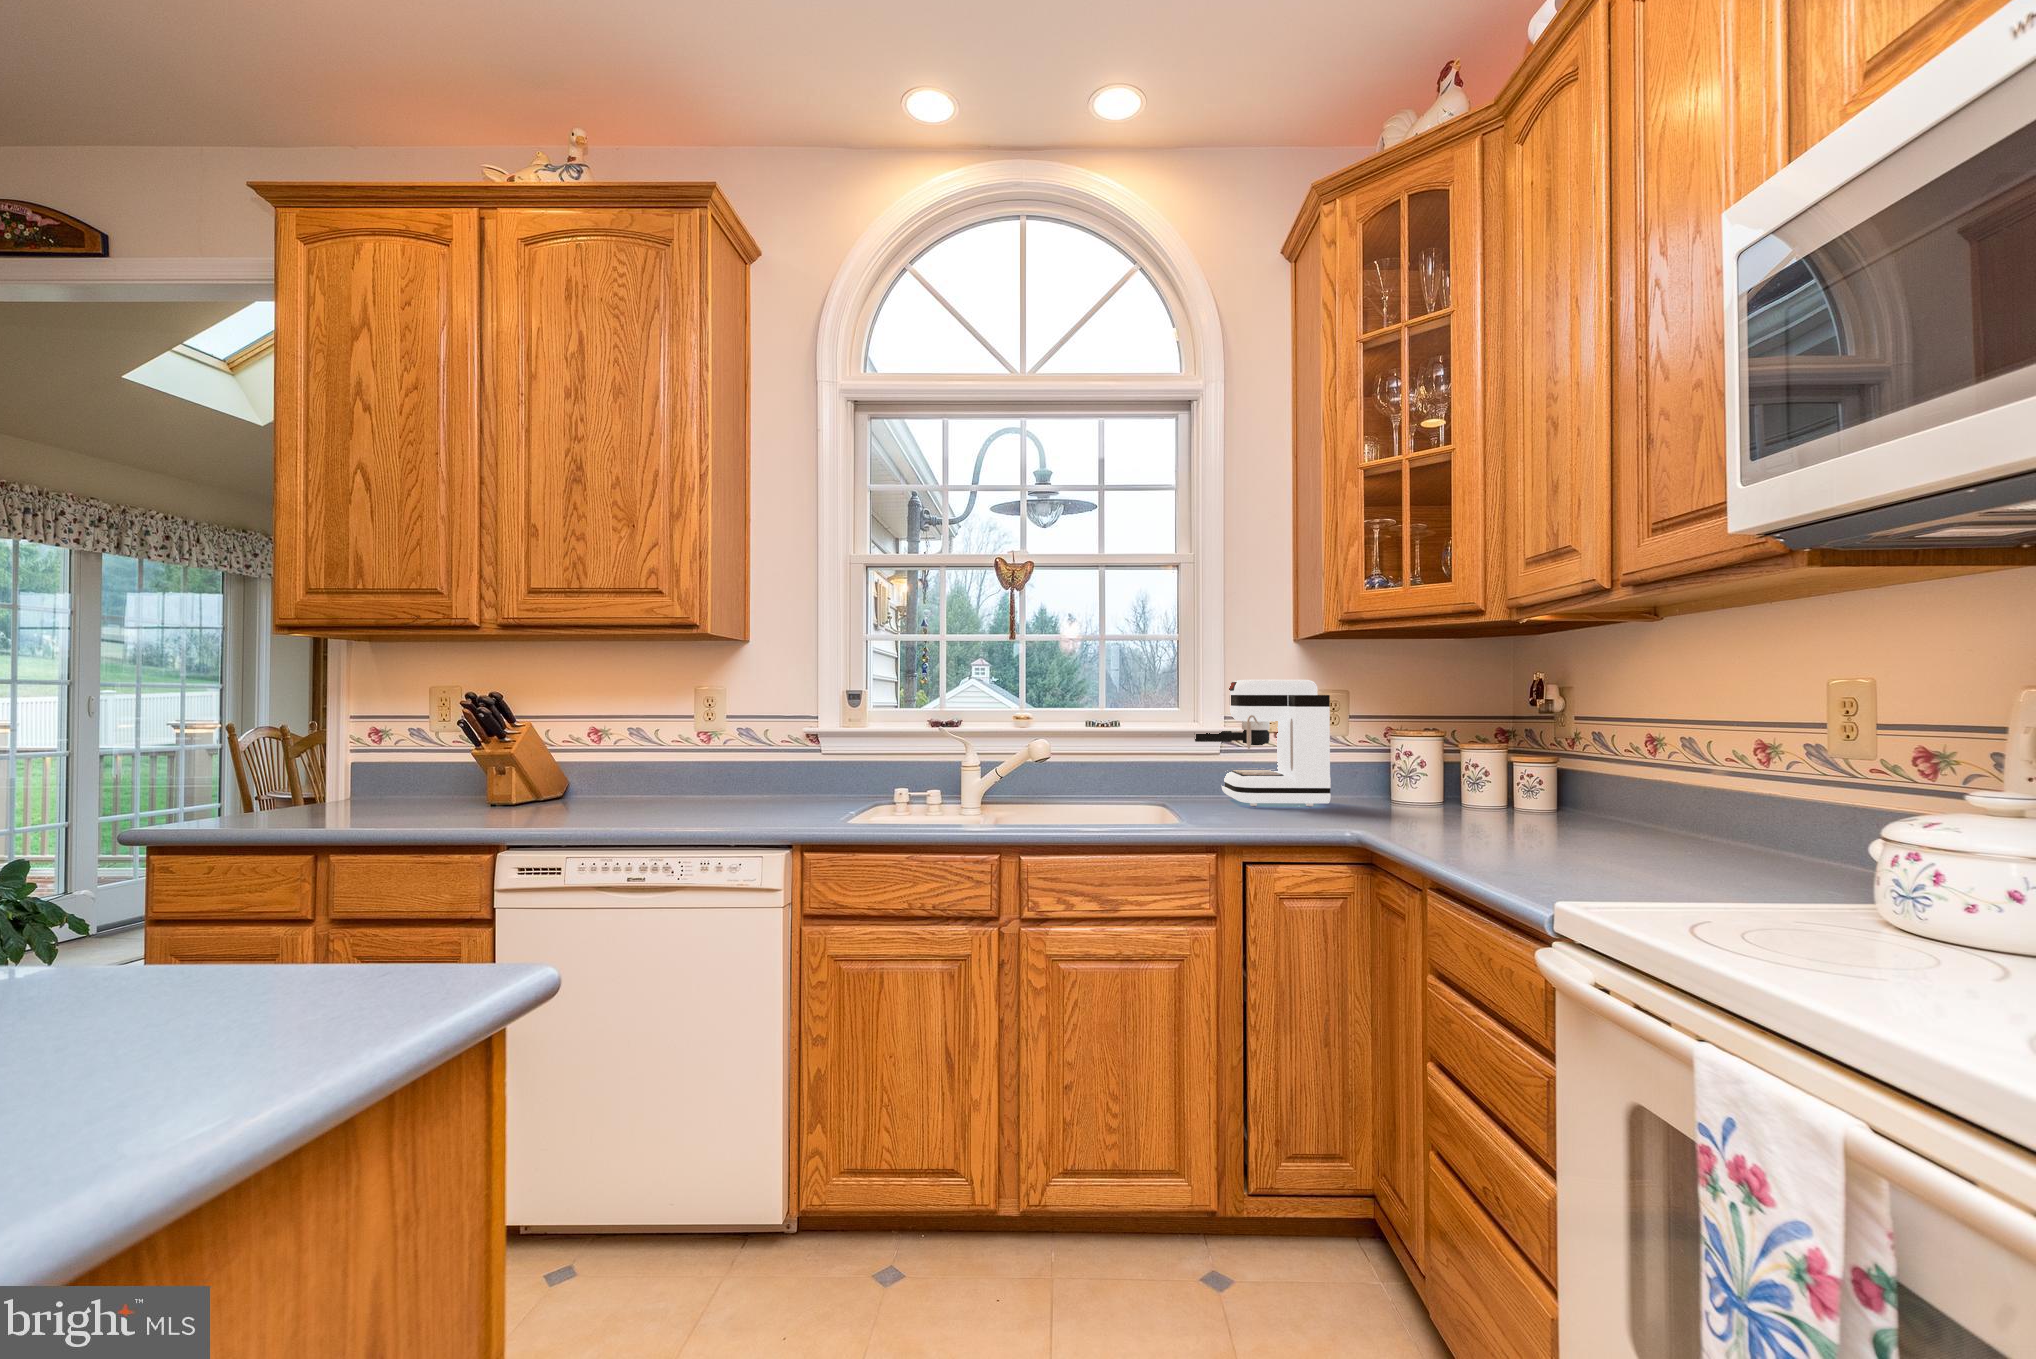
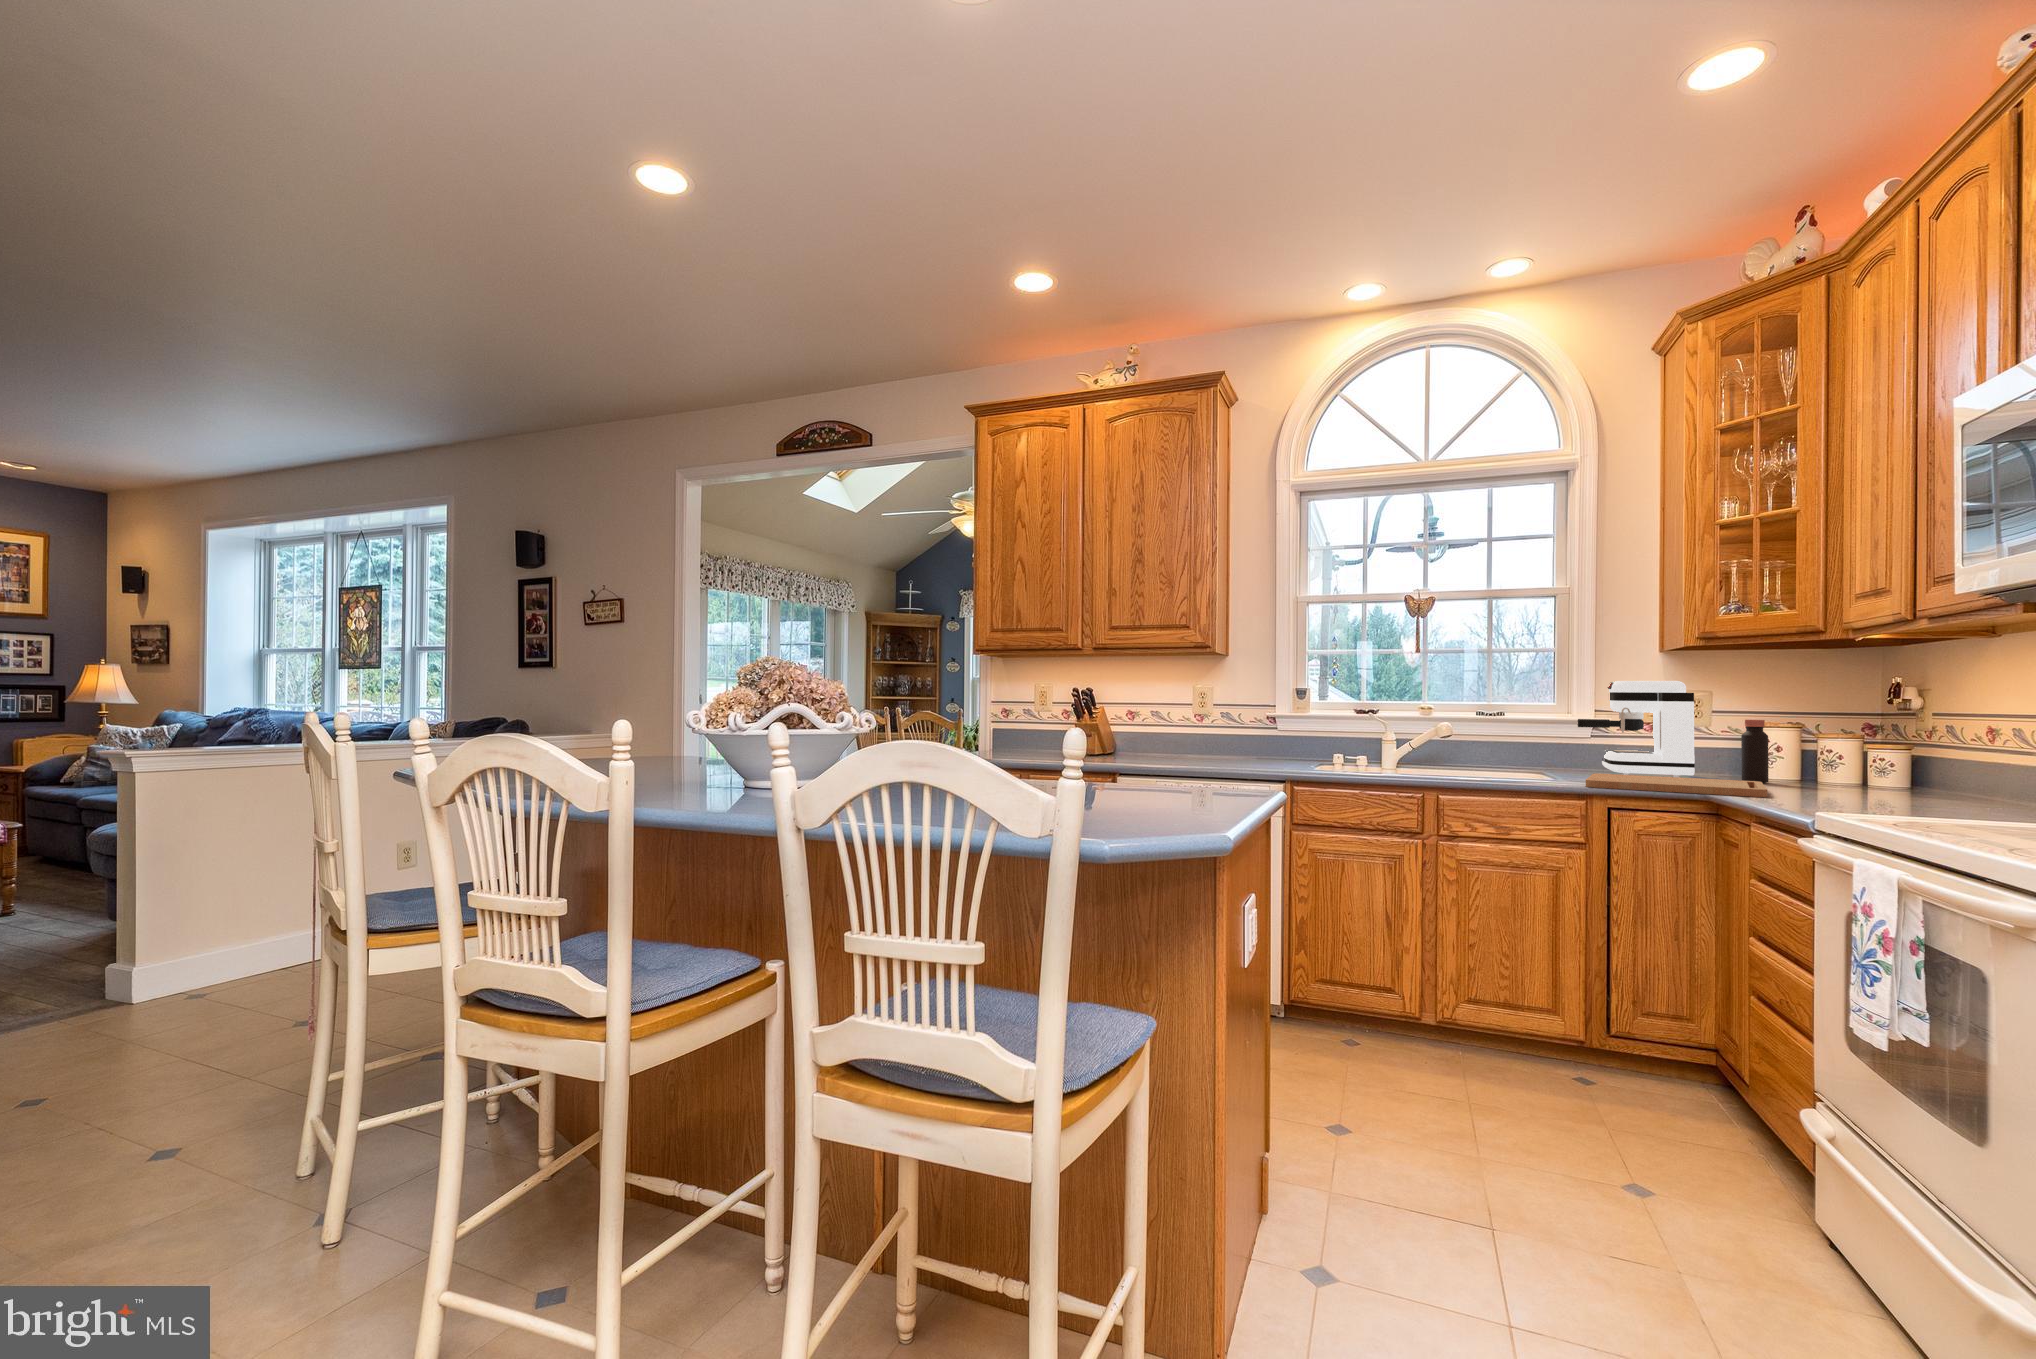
bottle: none [1384,730,1413,812] -> present [1741,720,1769,783]
cutting board: none [1222,811,1451,846] -> present [1586,773,1767,797]

